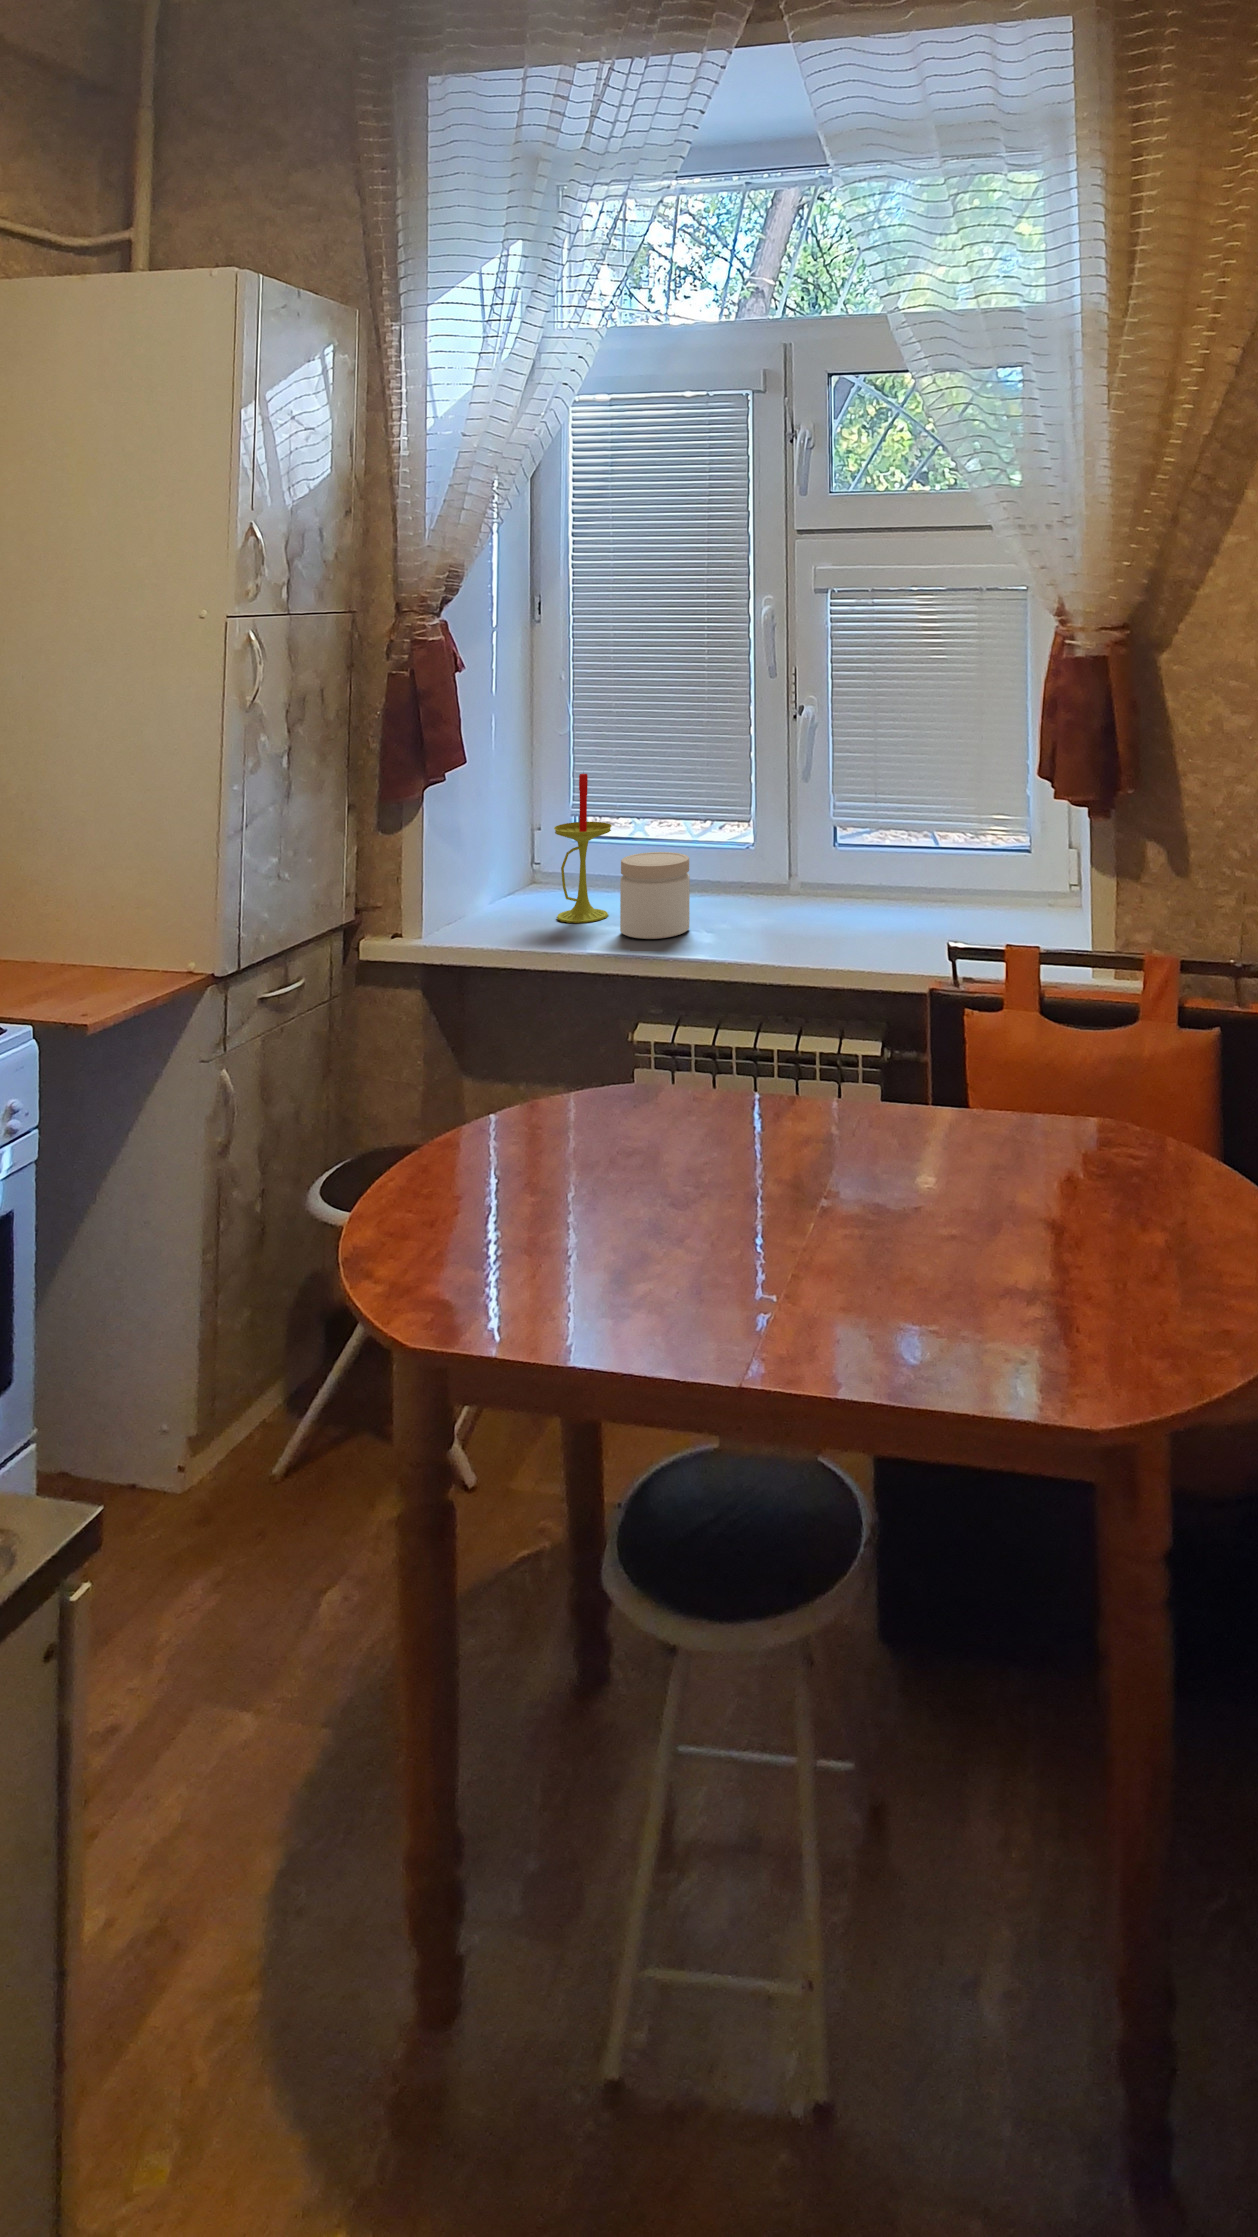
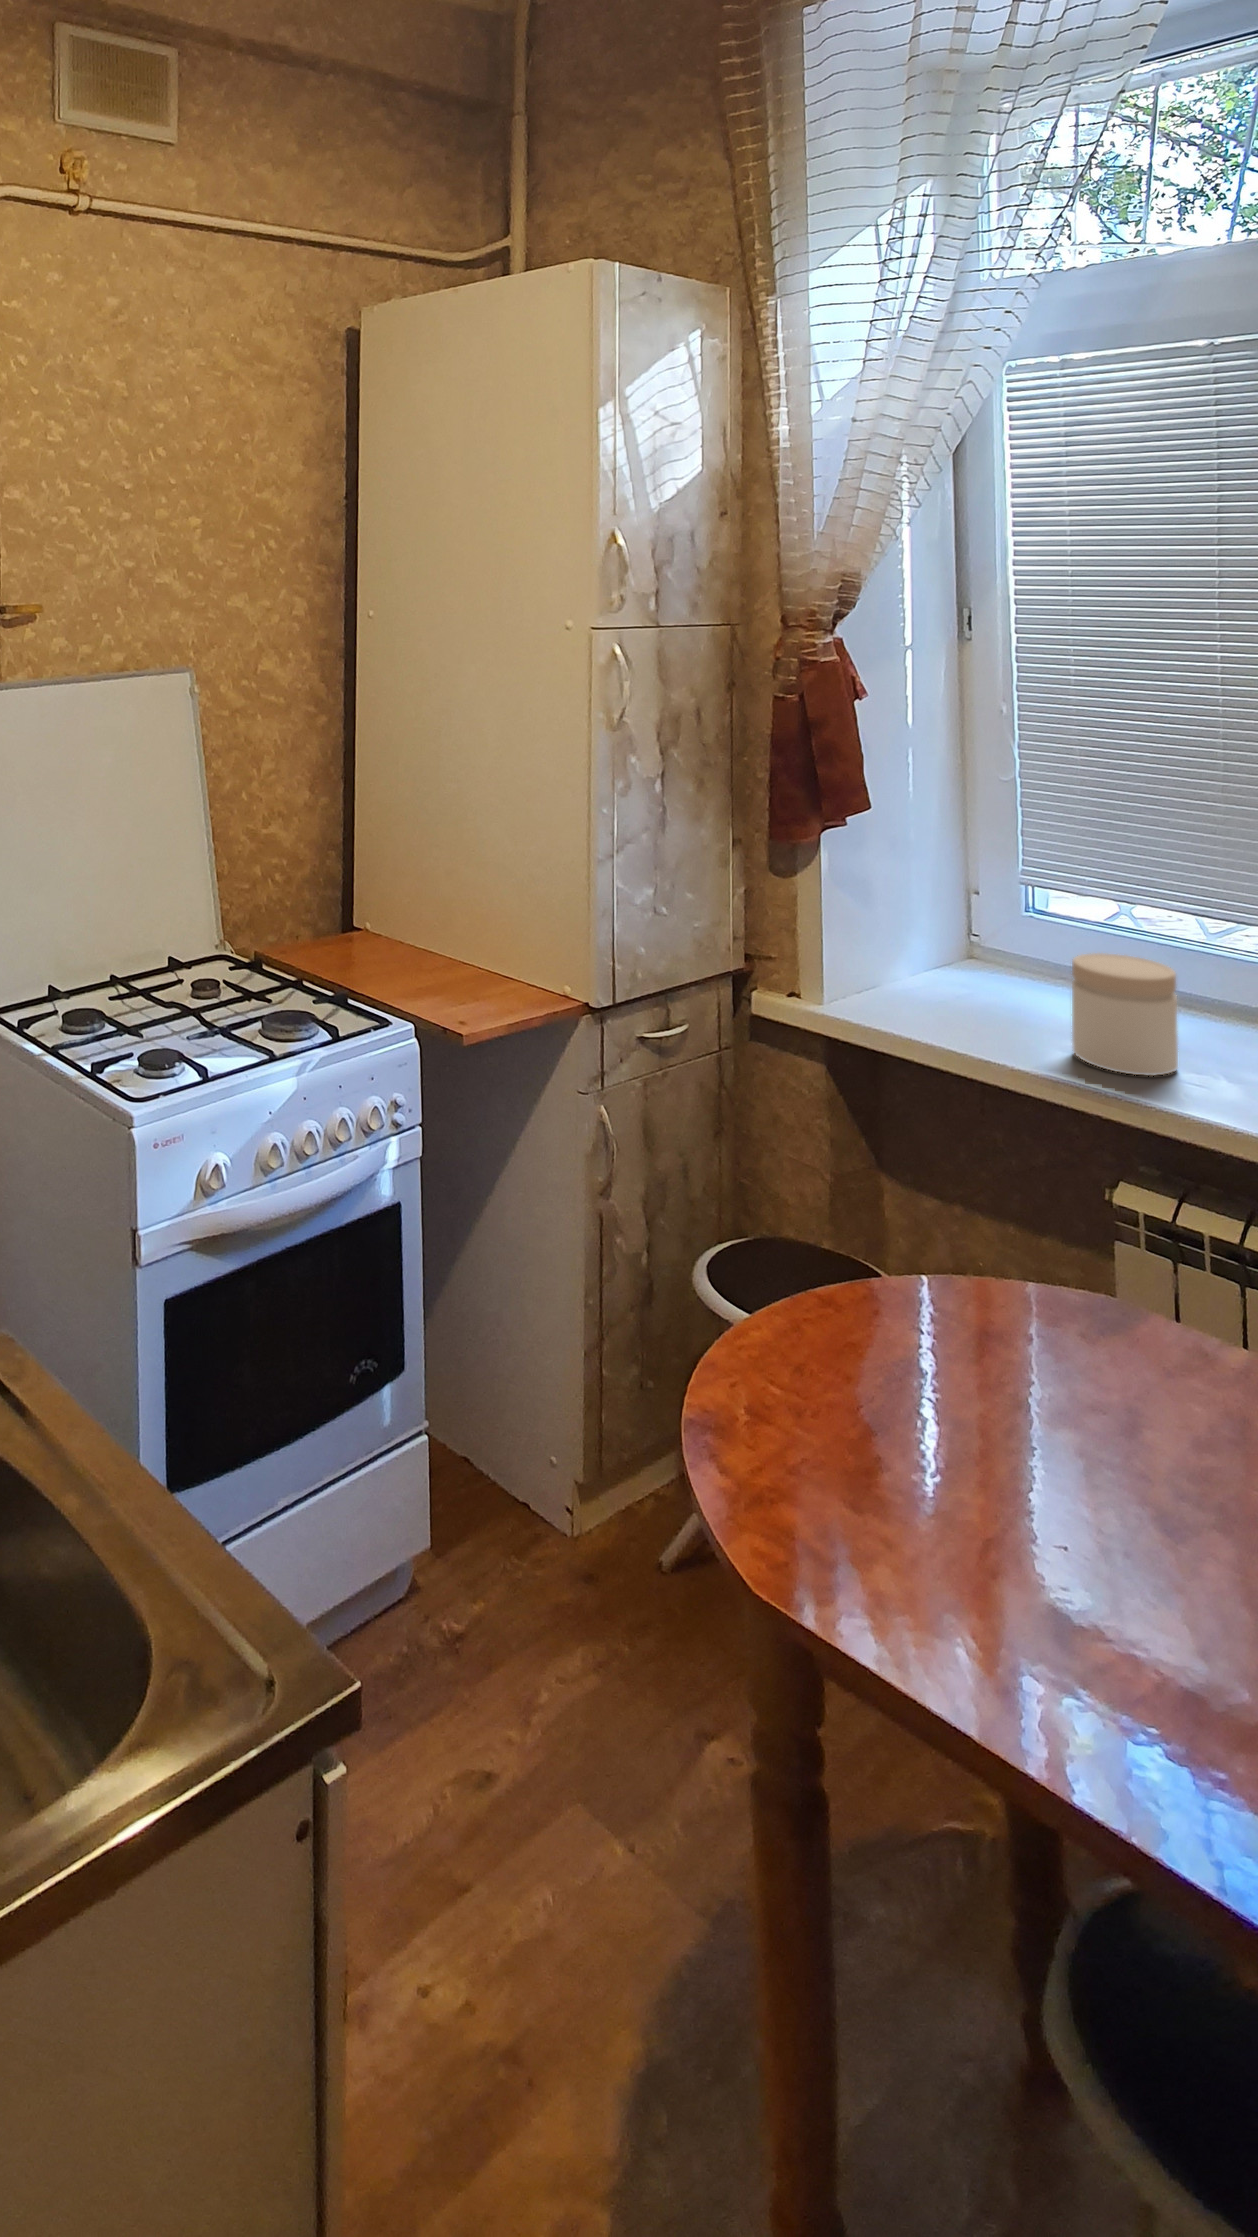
candle: present [554,774,612,923] -> none [981,832,1061,1027]

